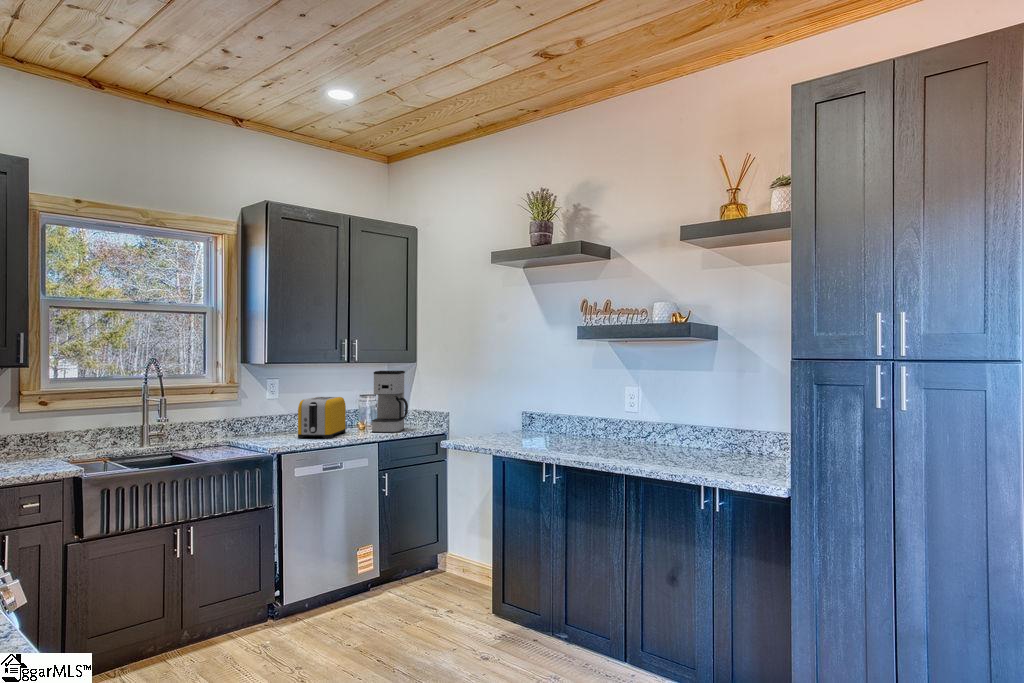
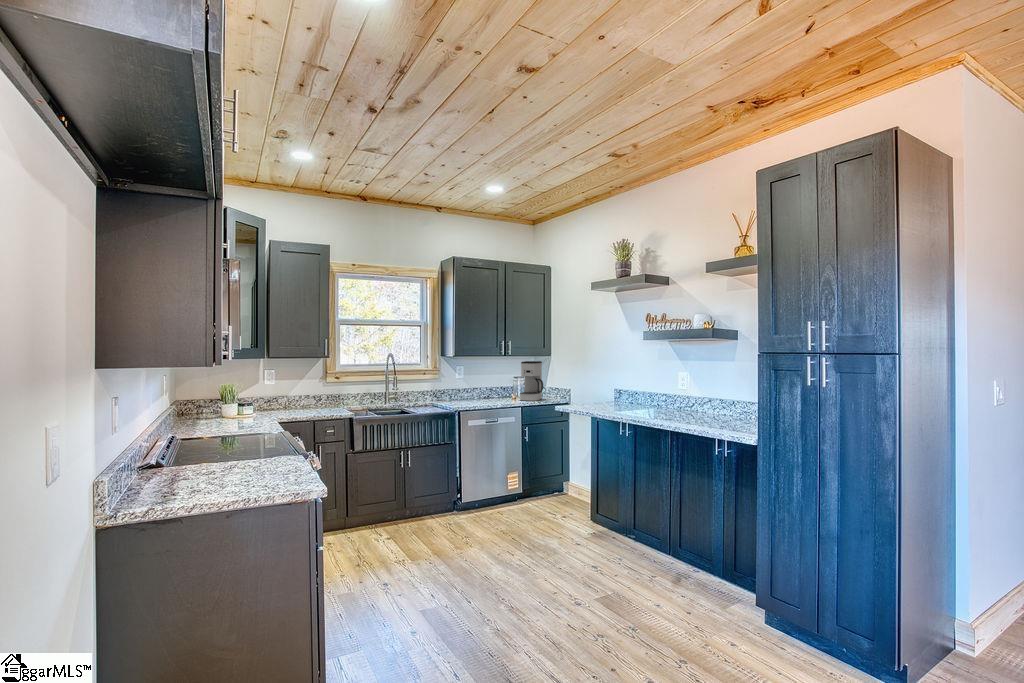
toaster: present [298,397,346,439] -> none [474,377,504,403]

